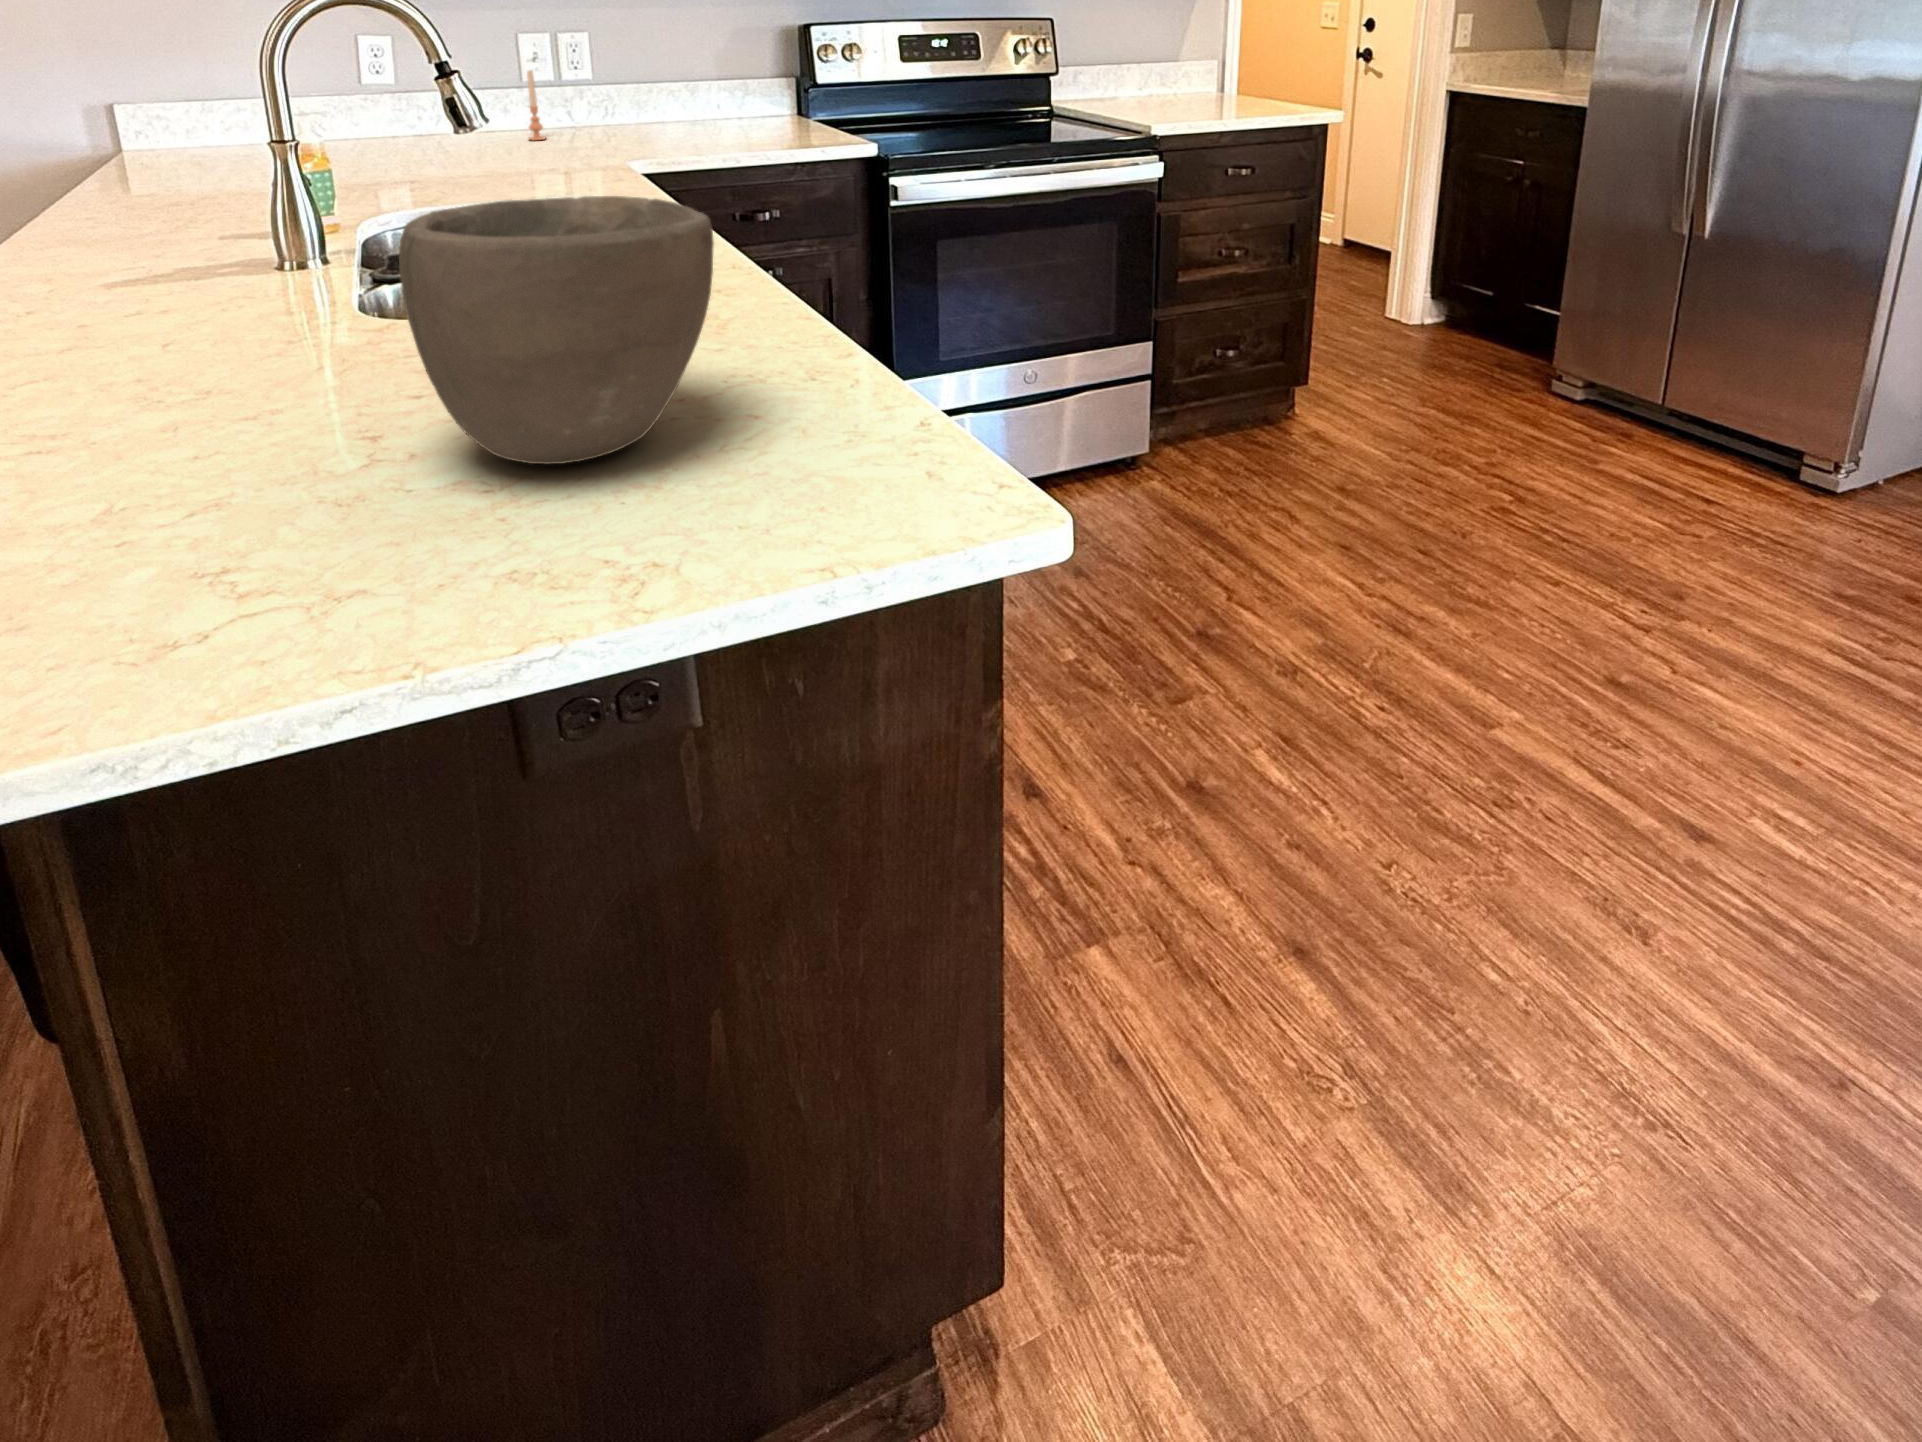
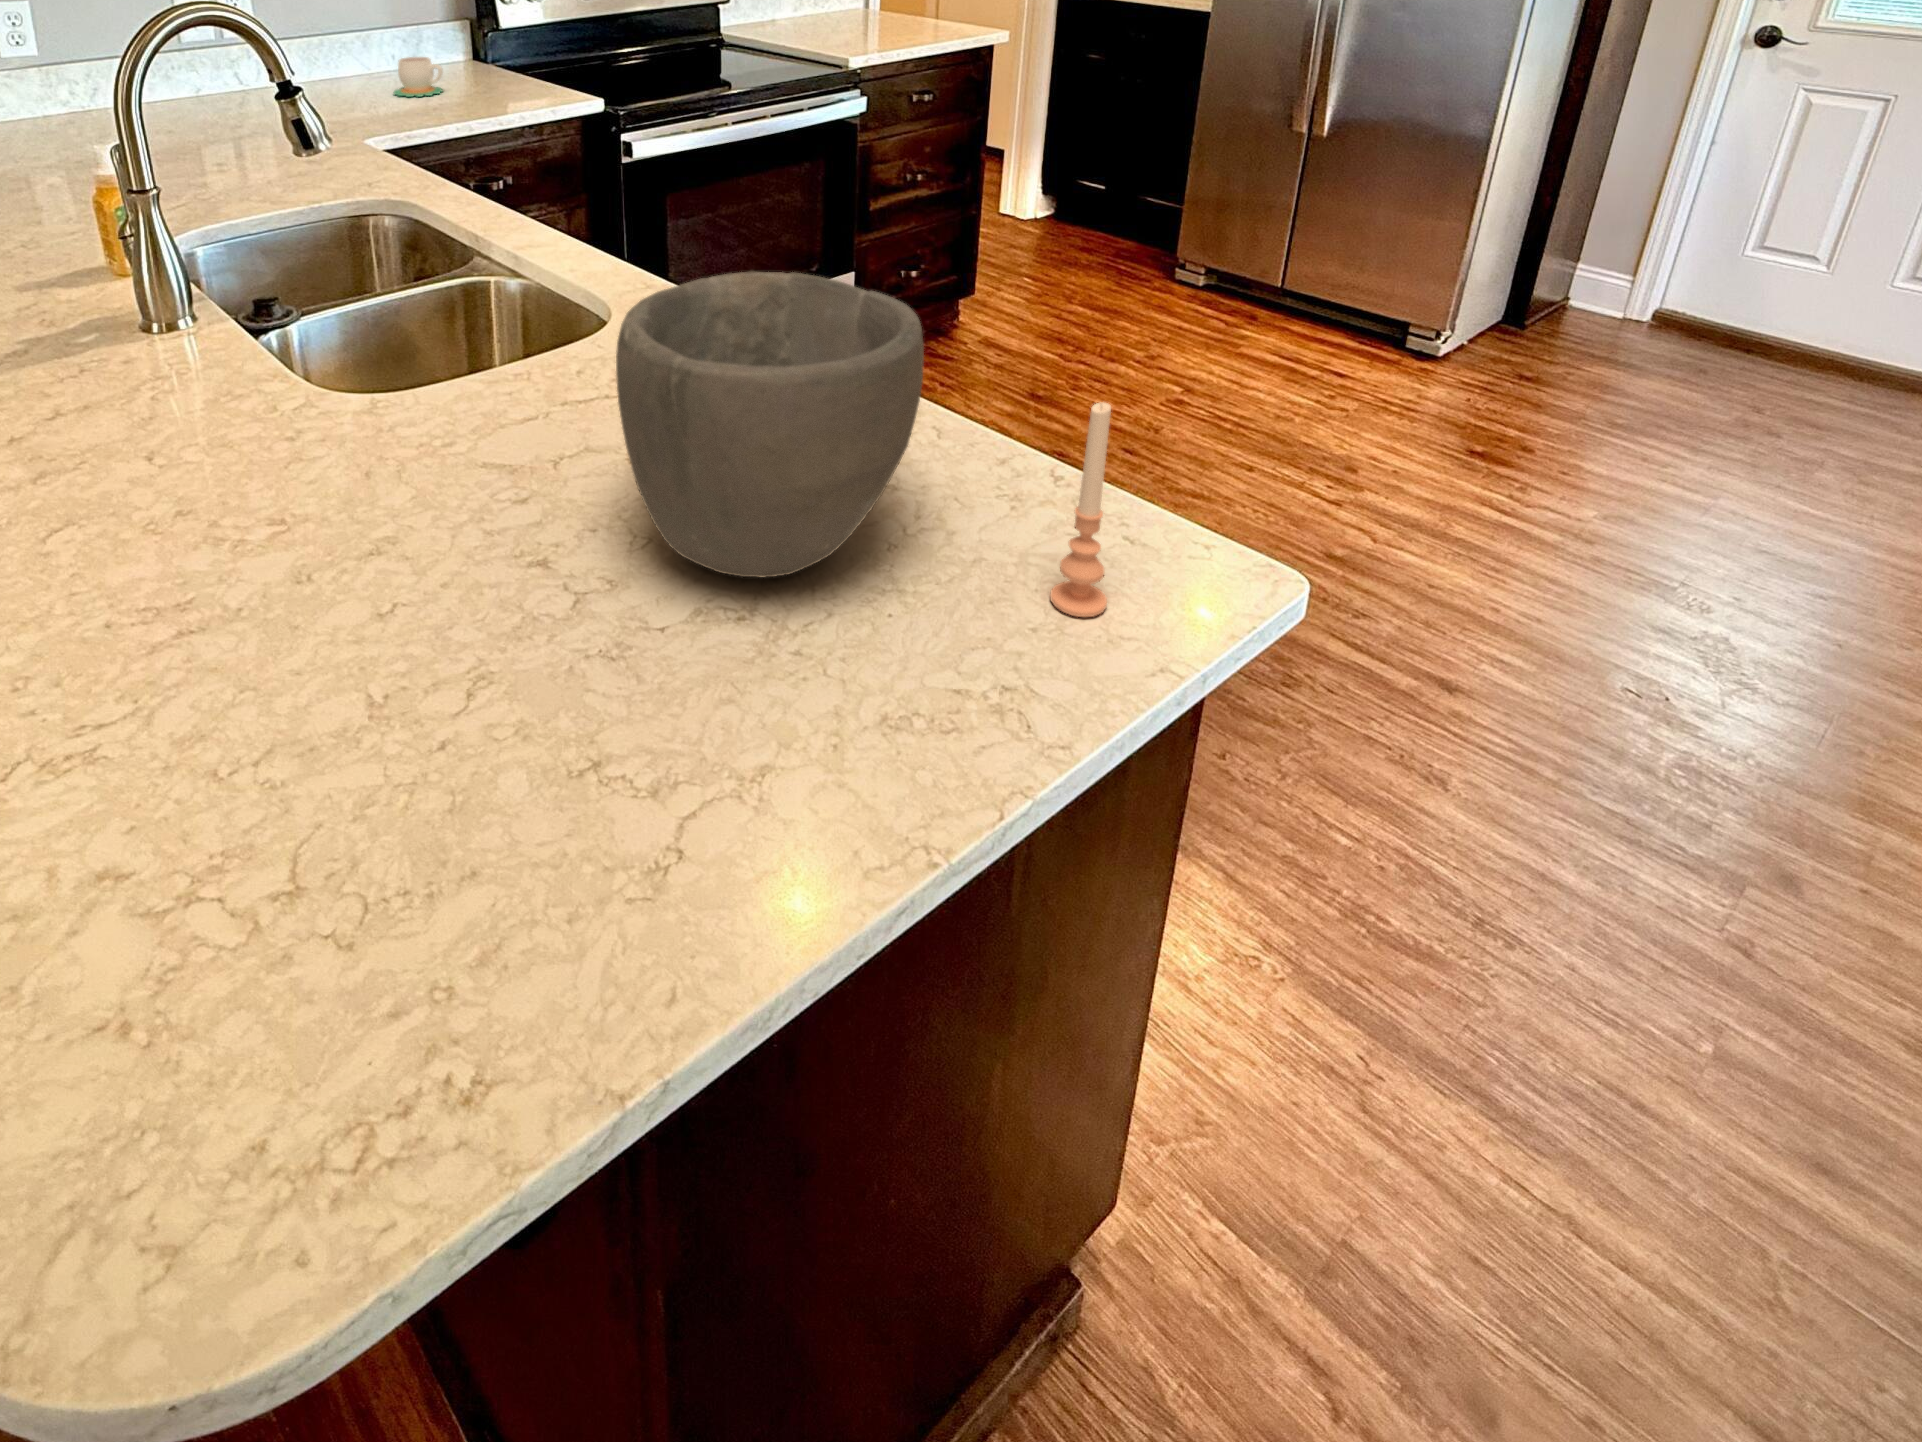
candle: present [527,70,545,140] -> present [1051,402,1111,617]
mug: none [700,103,746,138] -> present [394,57,443,97]

